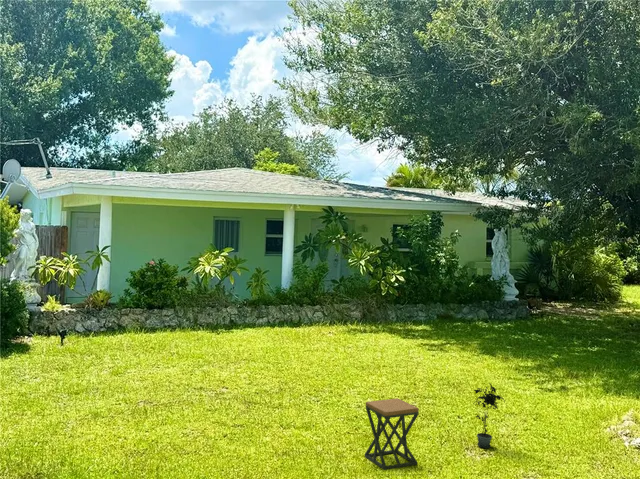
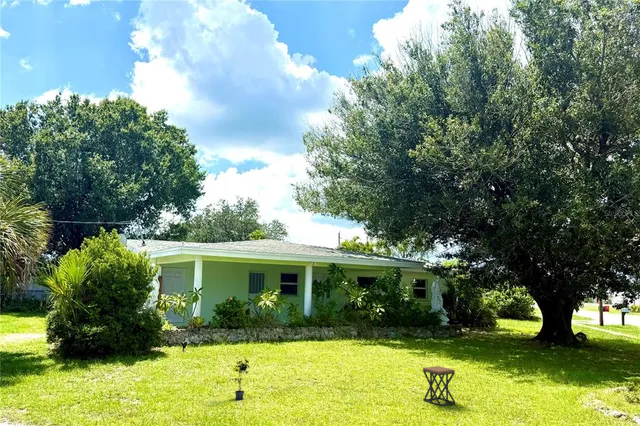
potted plant: present [474,384,505,448] -> present [234,359,249,400]

